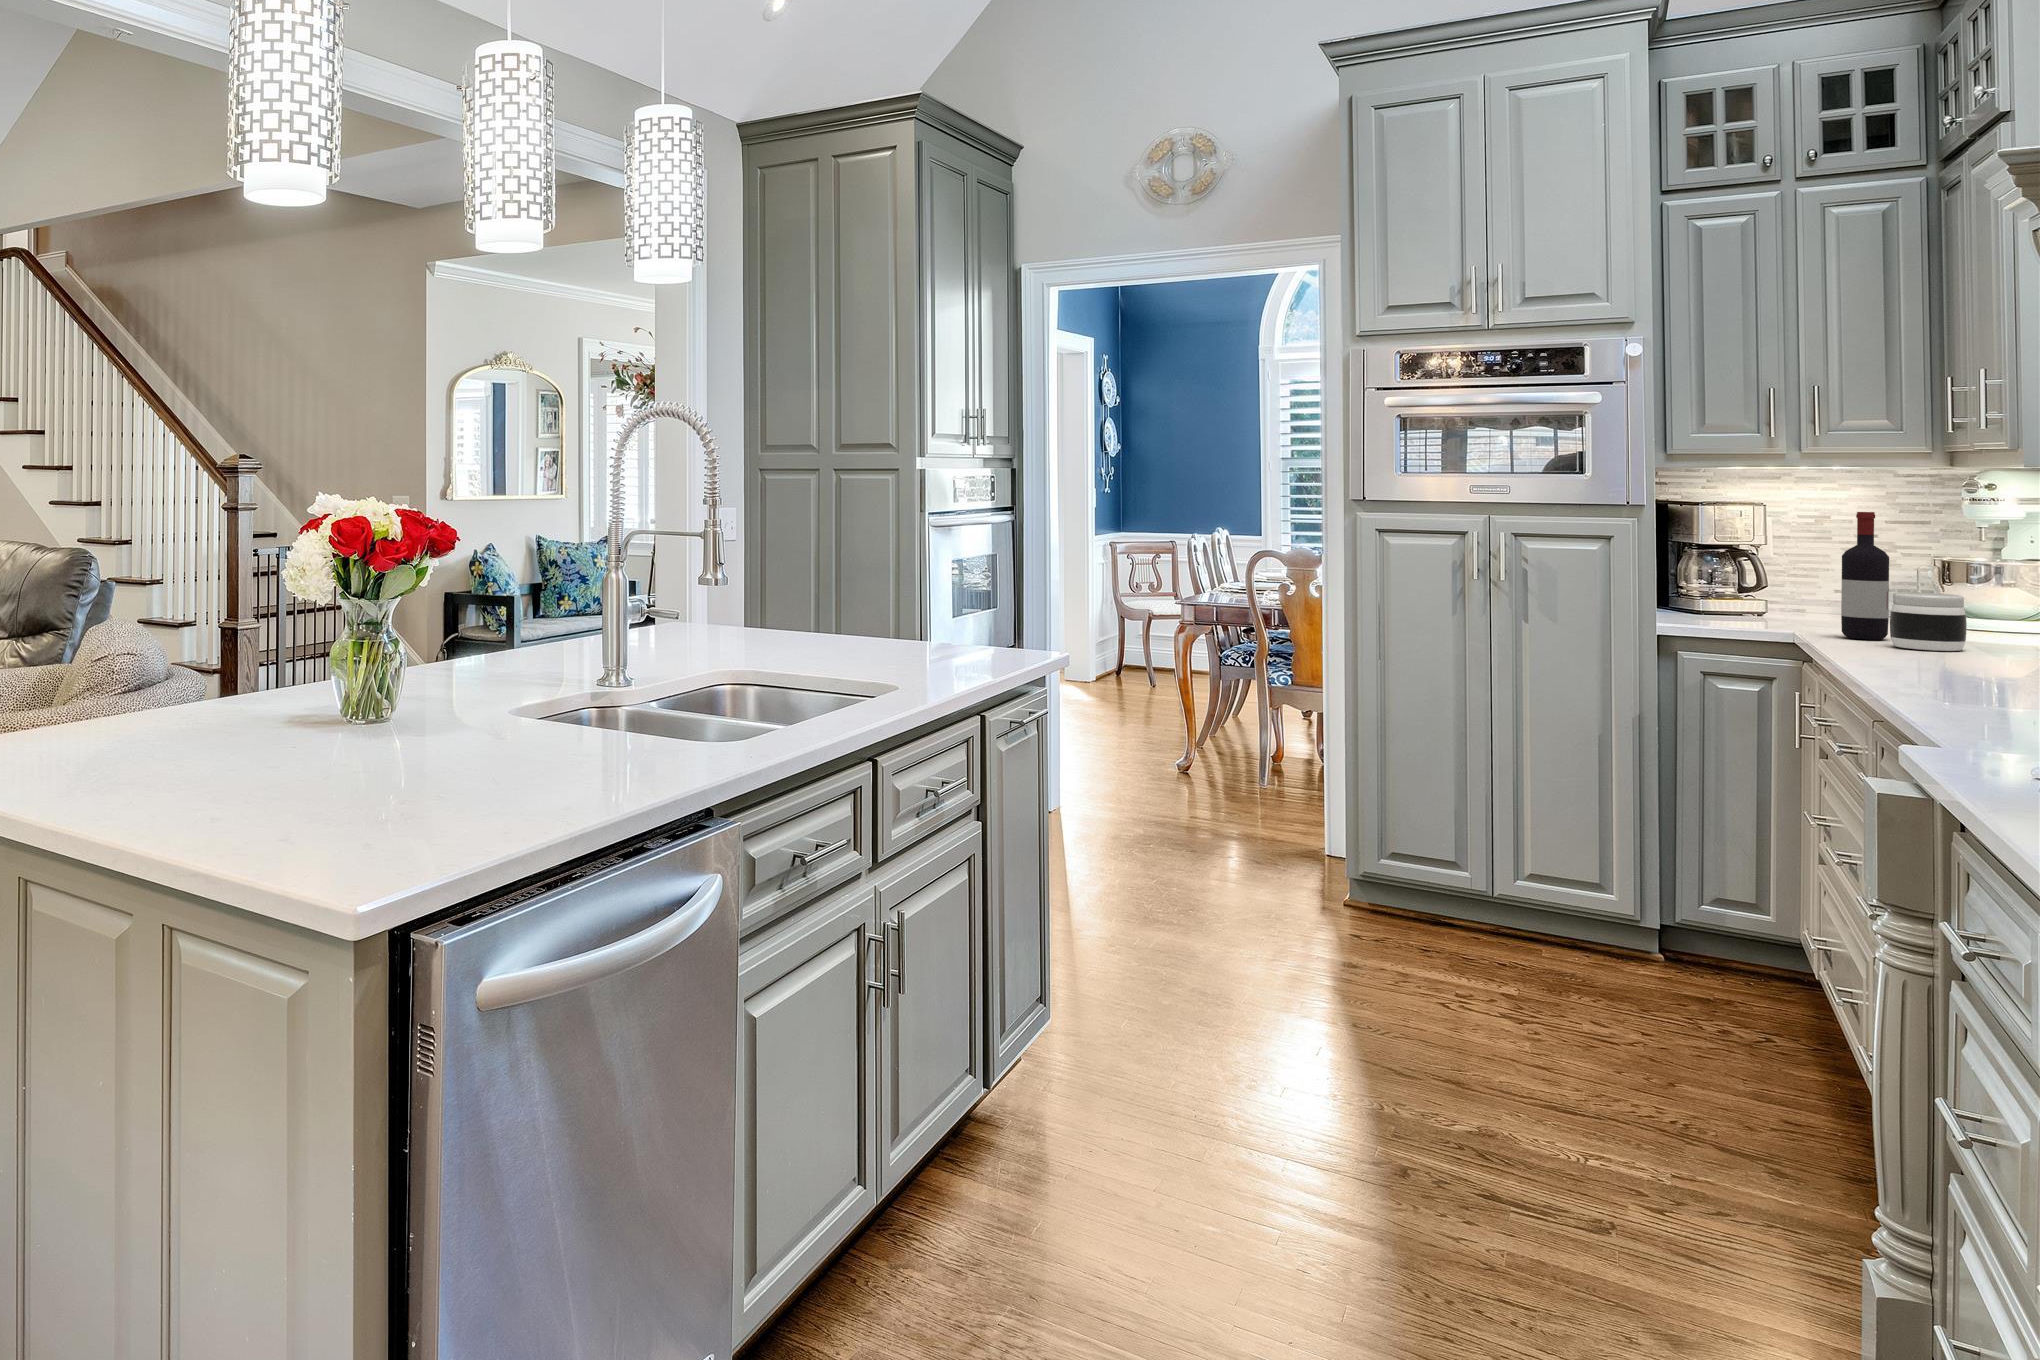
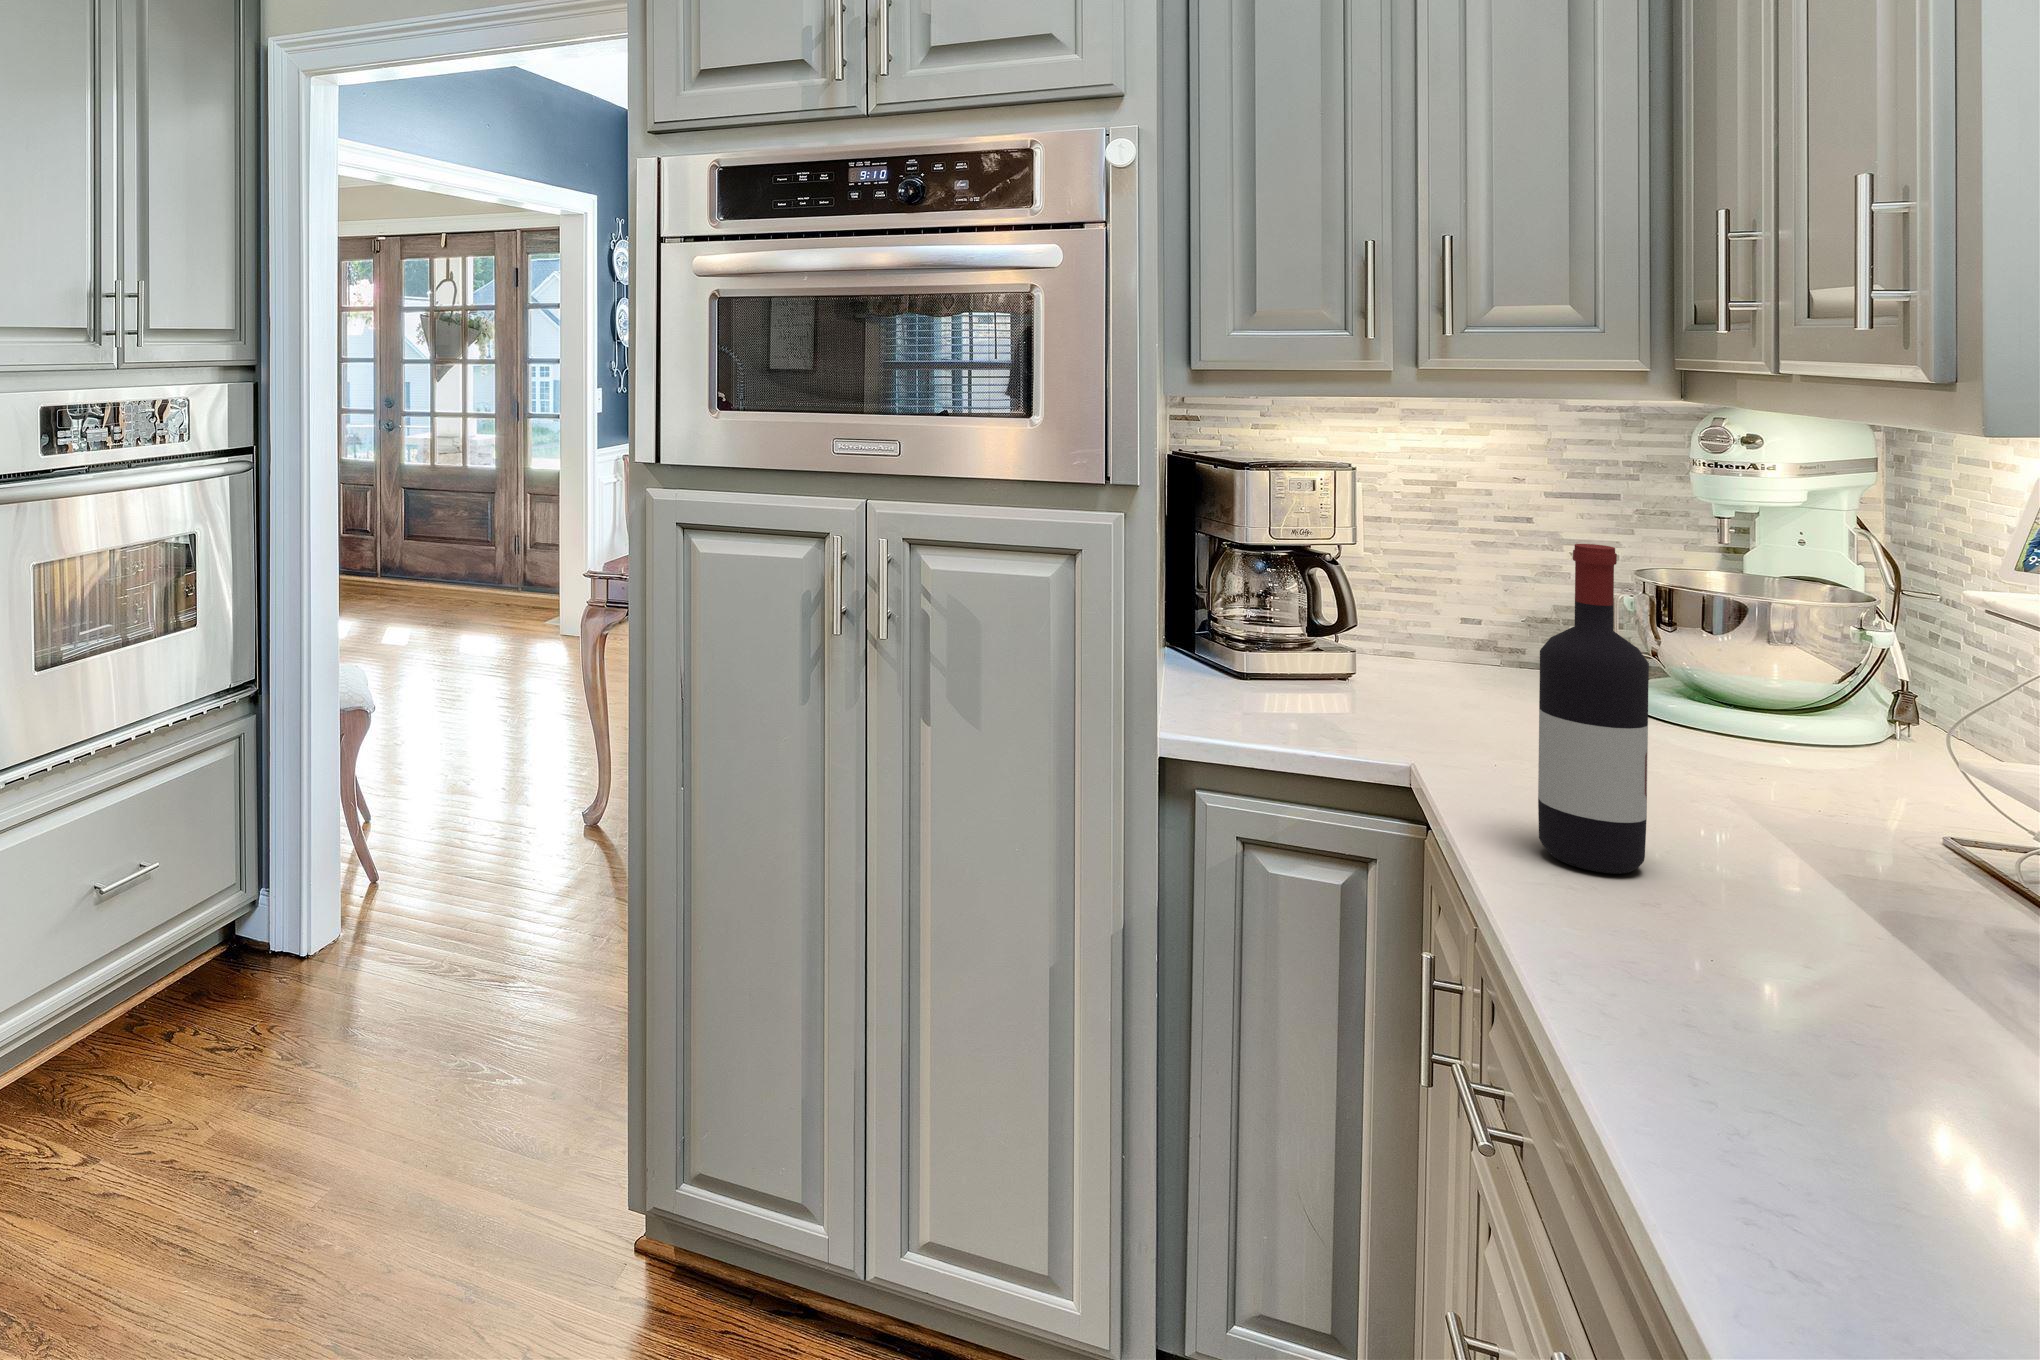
jar: present [1890,593,1967,651] -> none [1680,787,1883,990]

